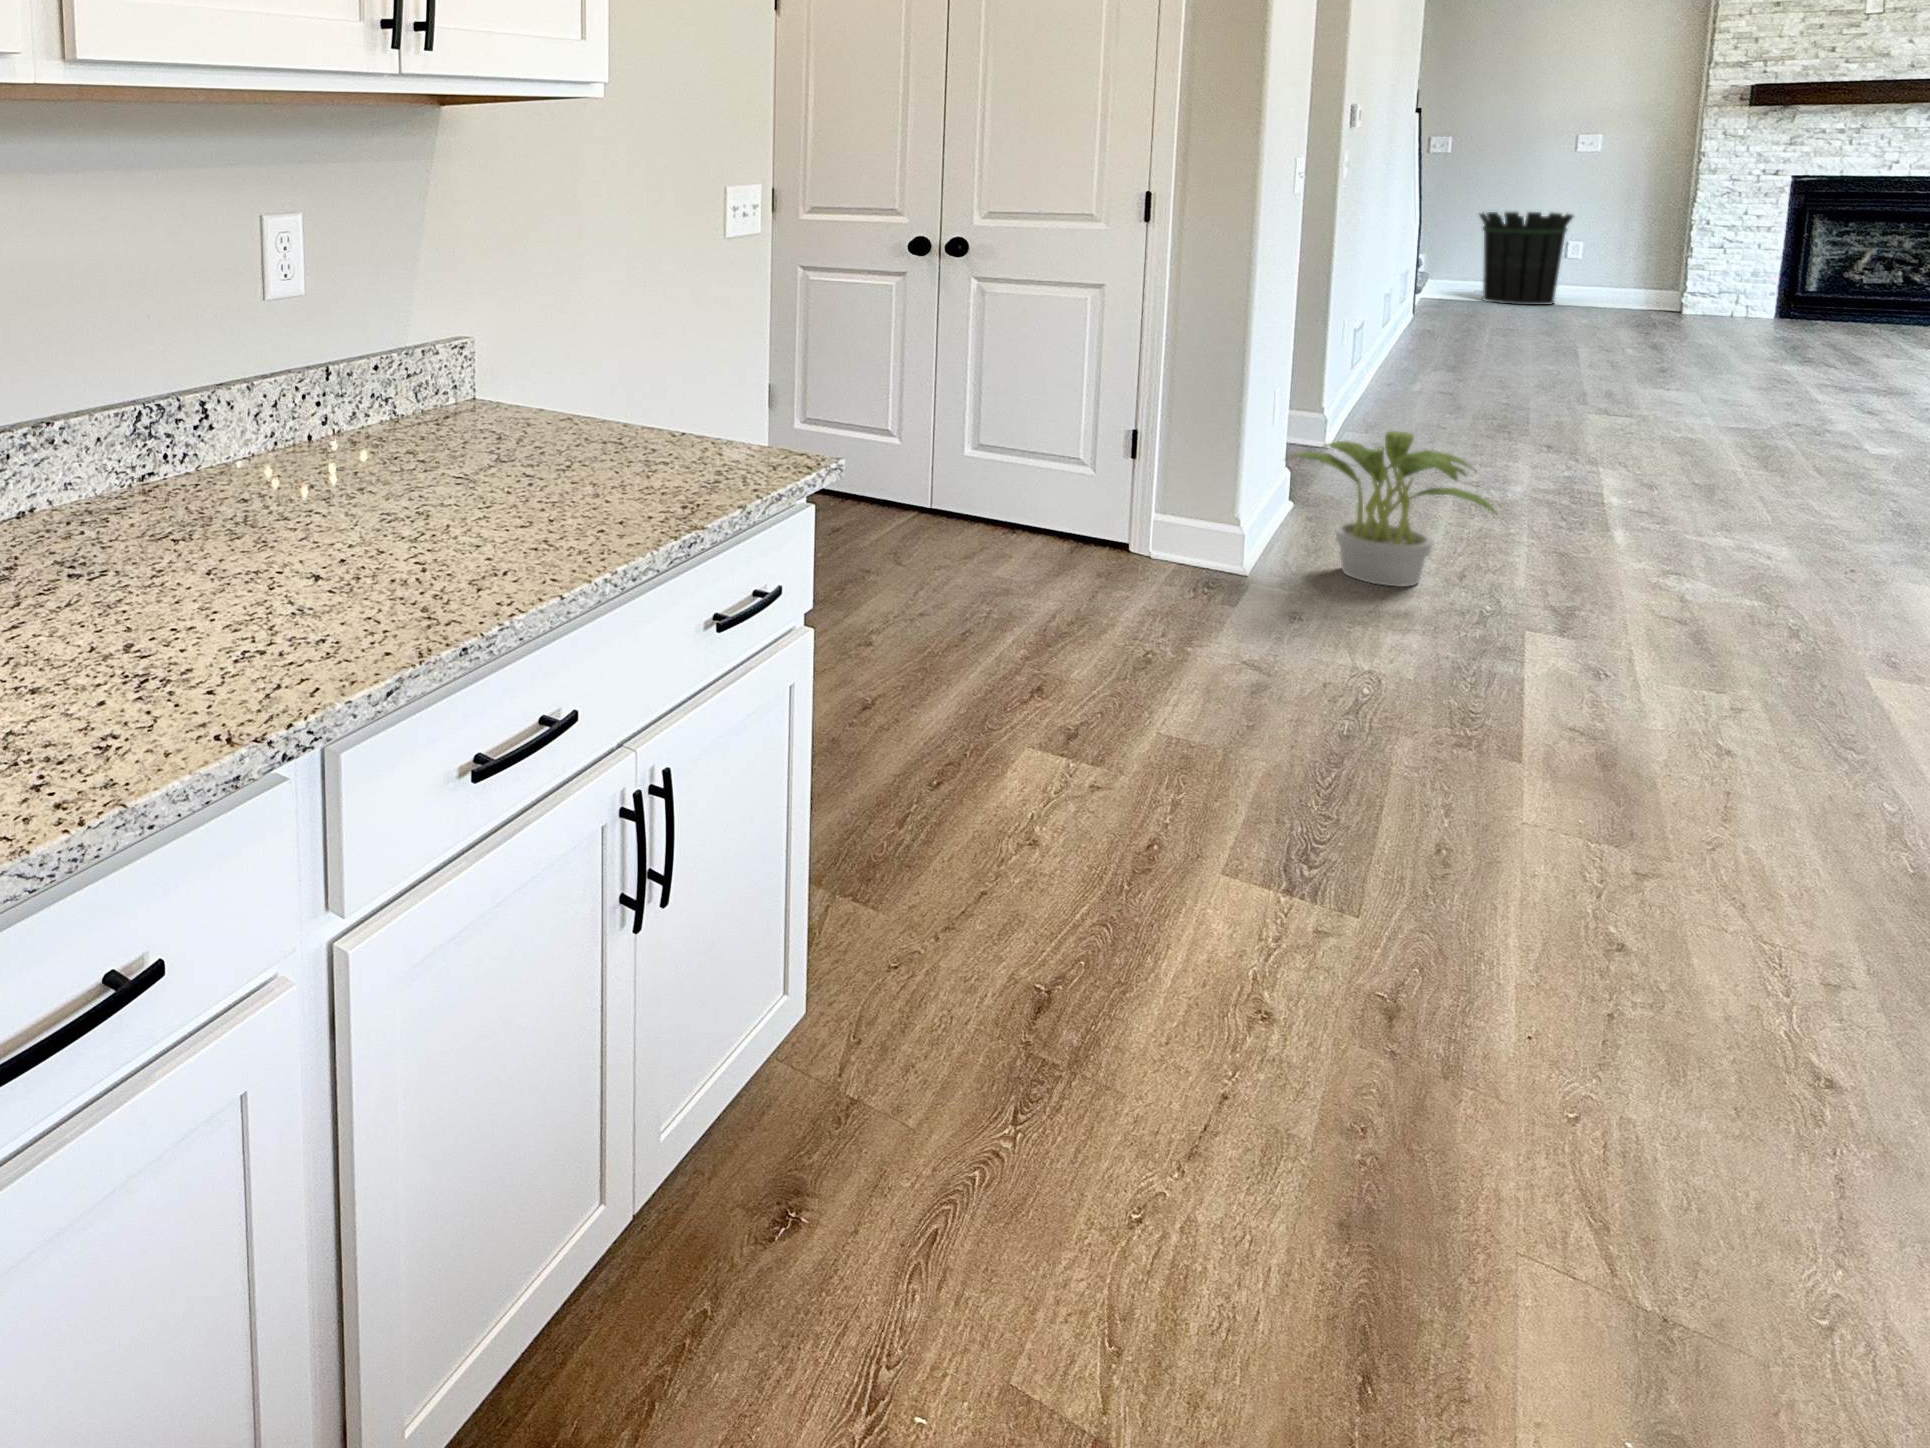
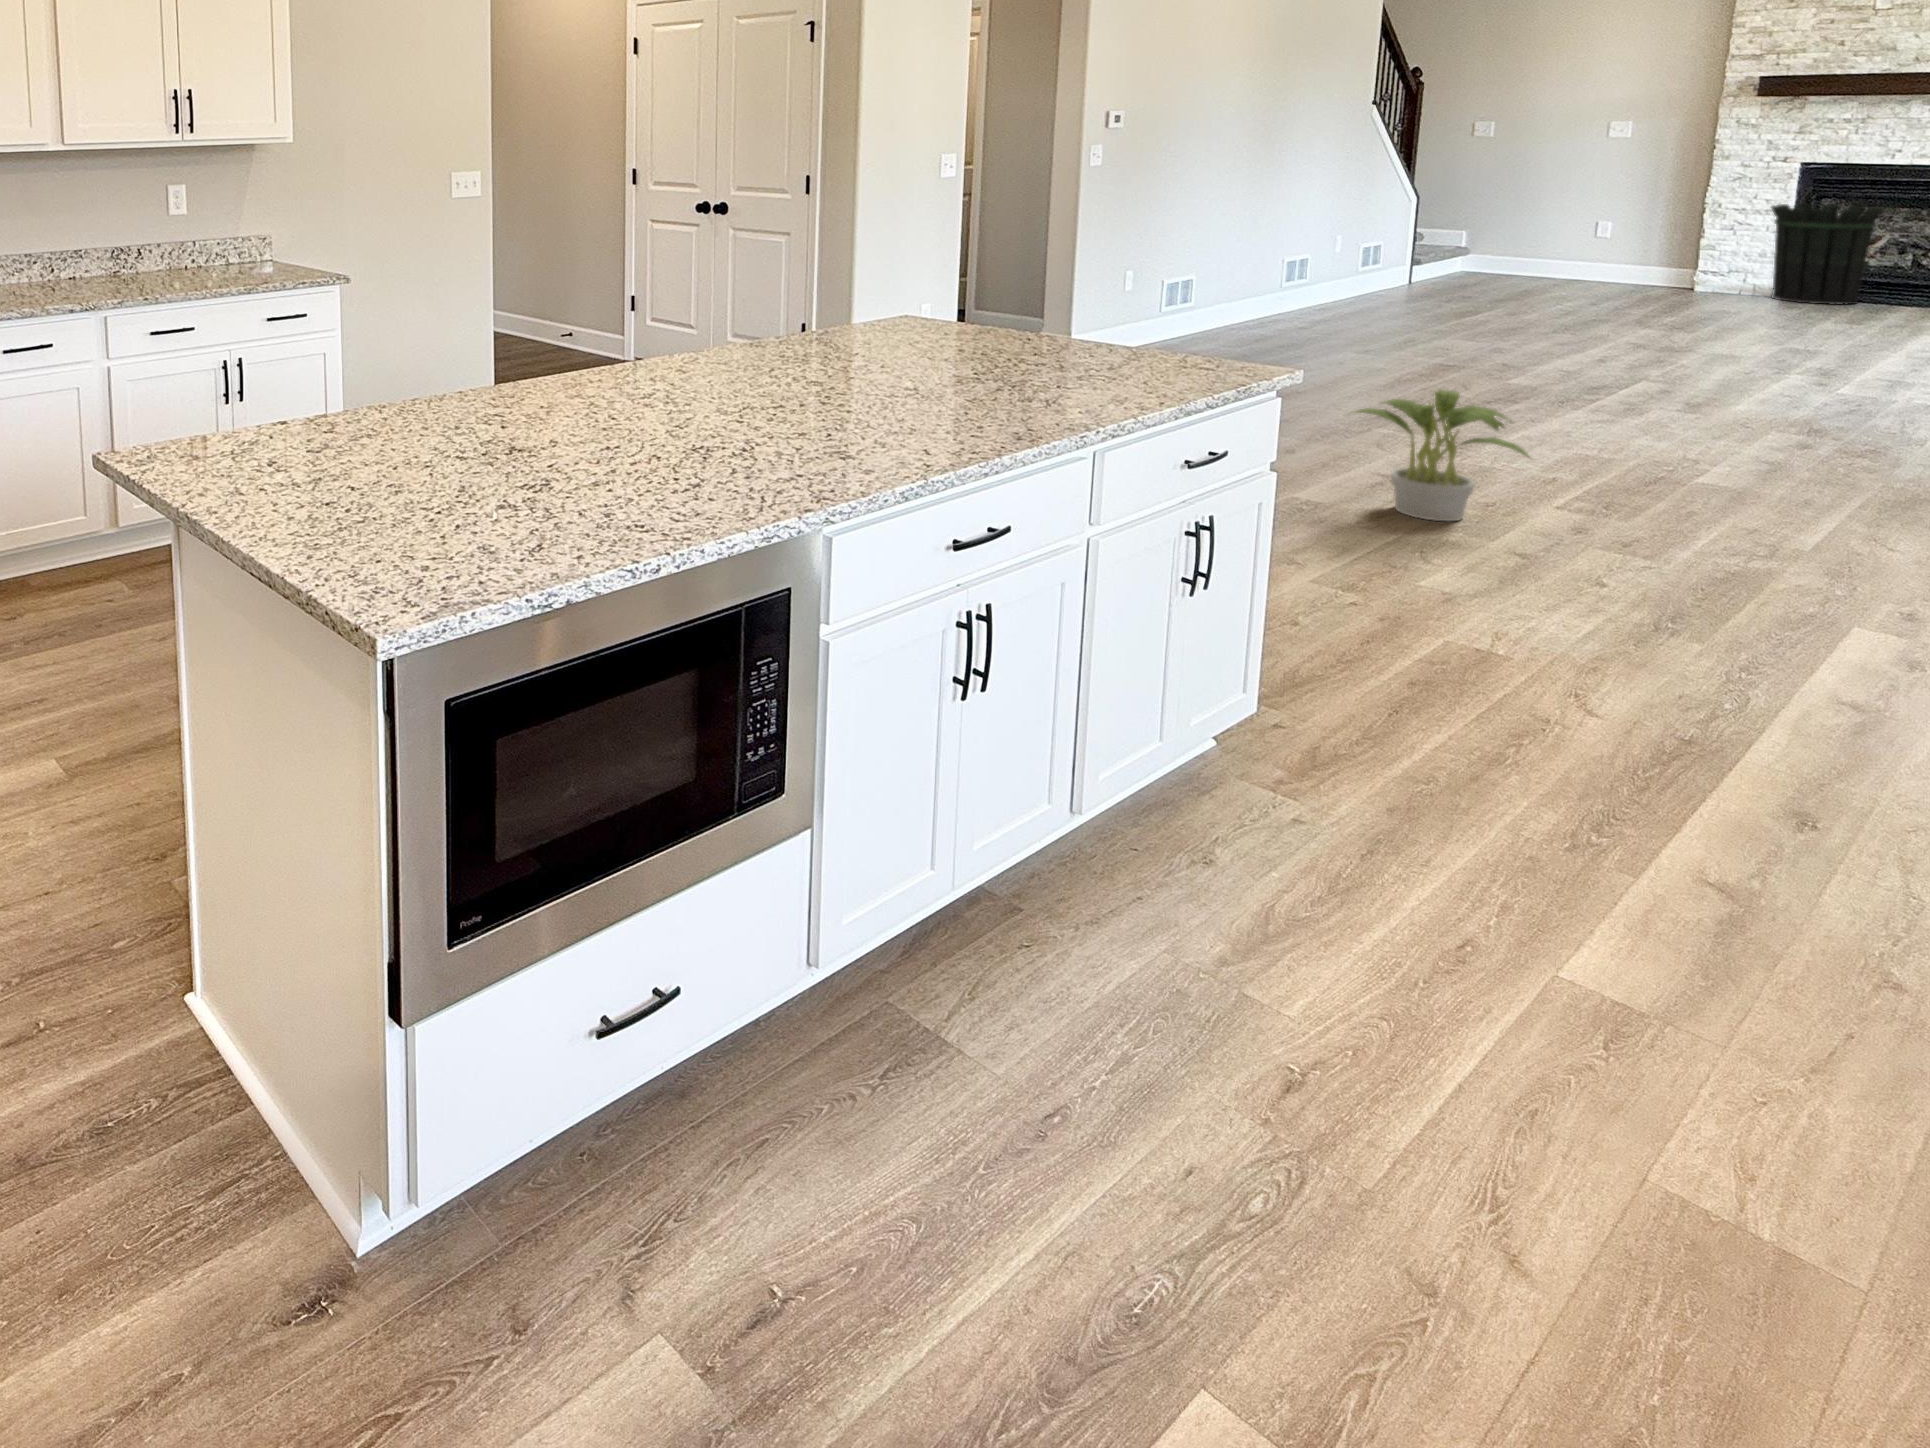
waste bin: present [1479,212,1573,305] -> present [1771,204,1884,304]

